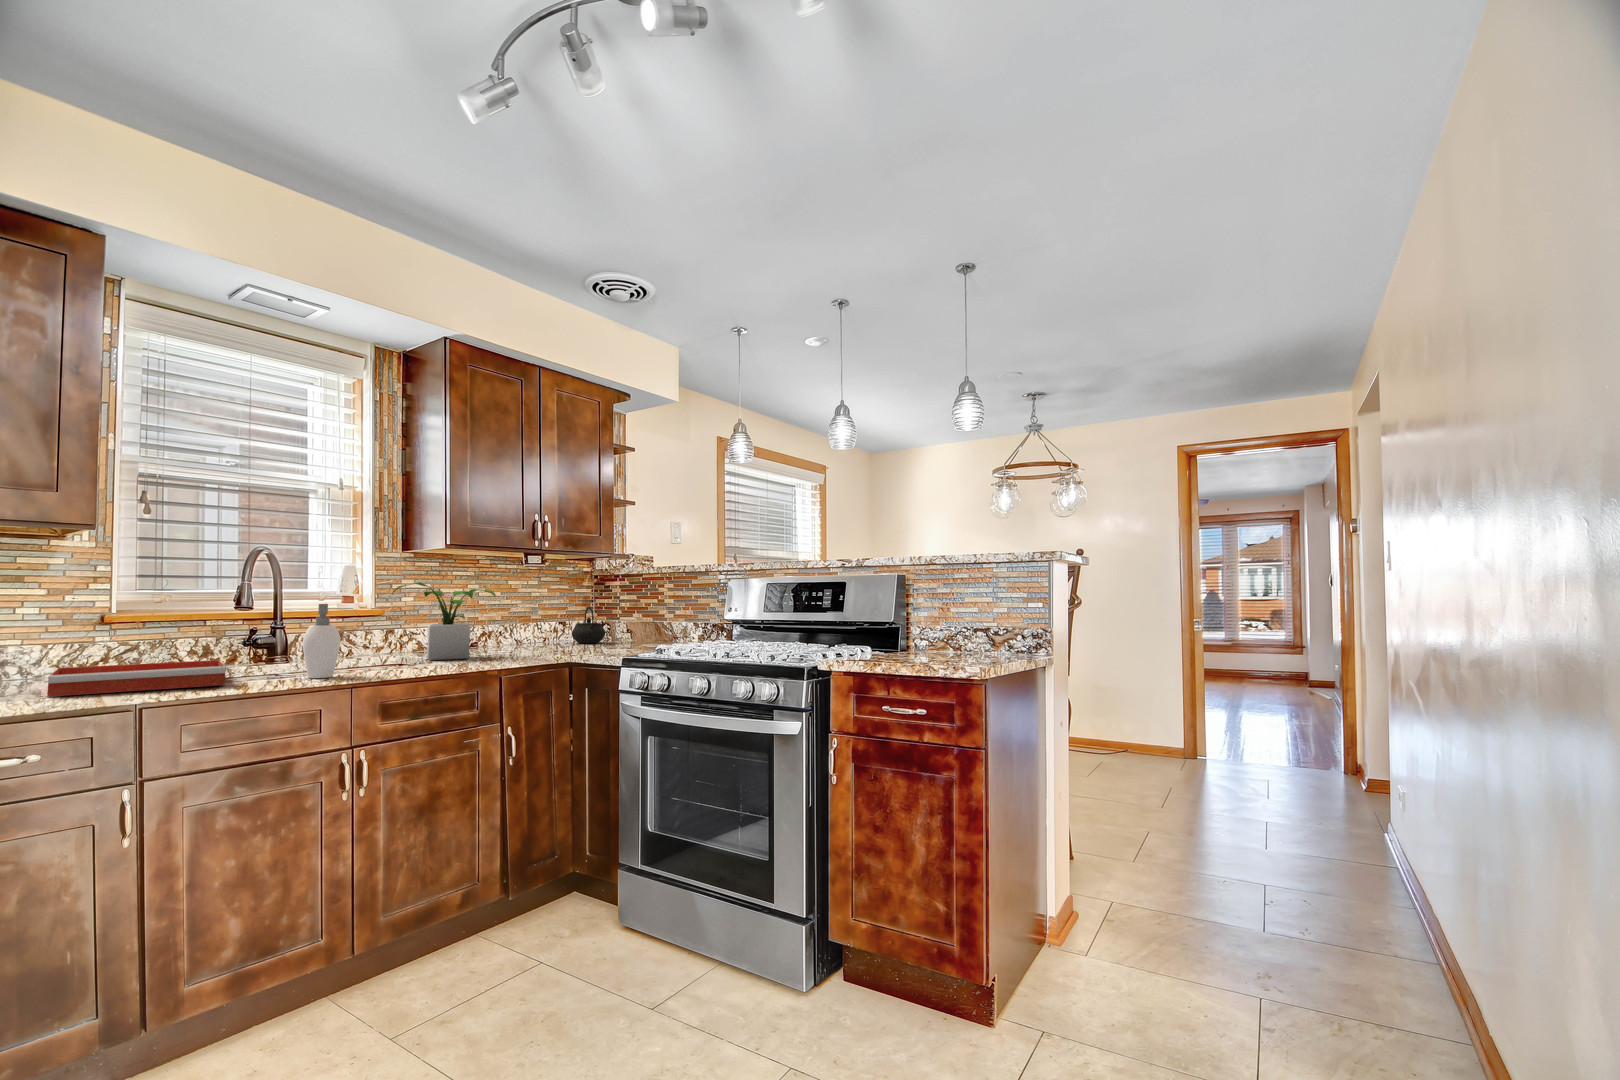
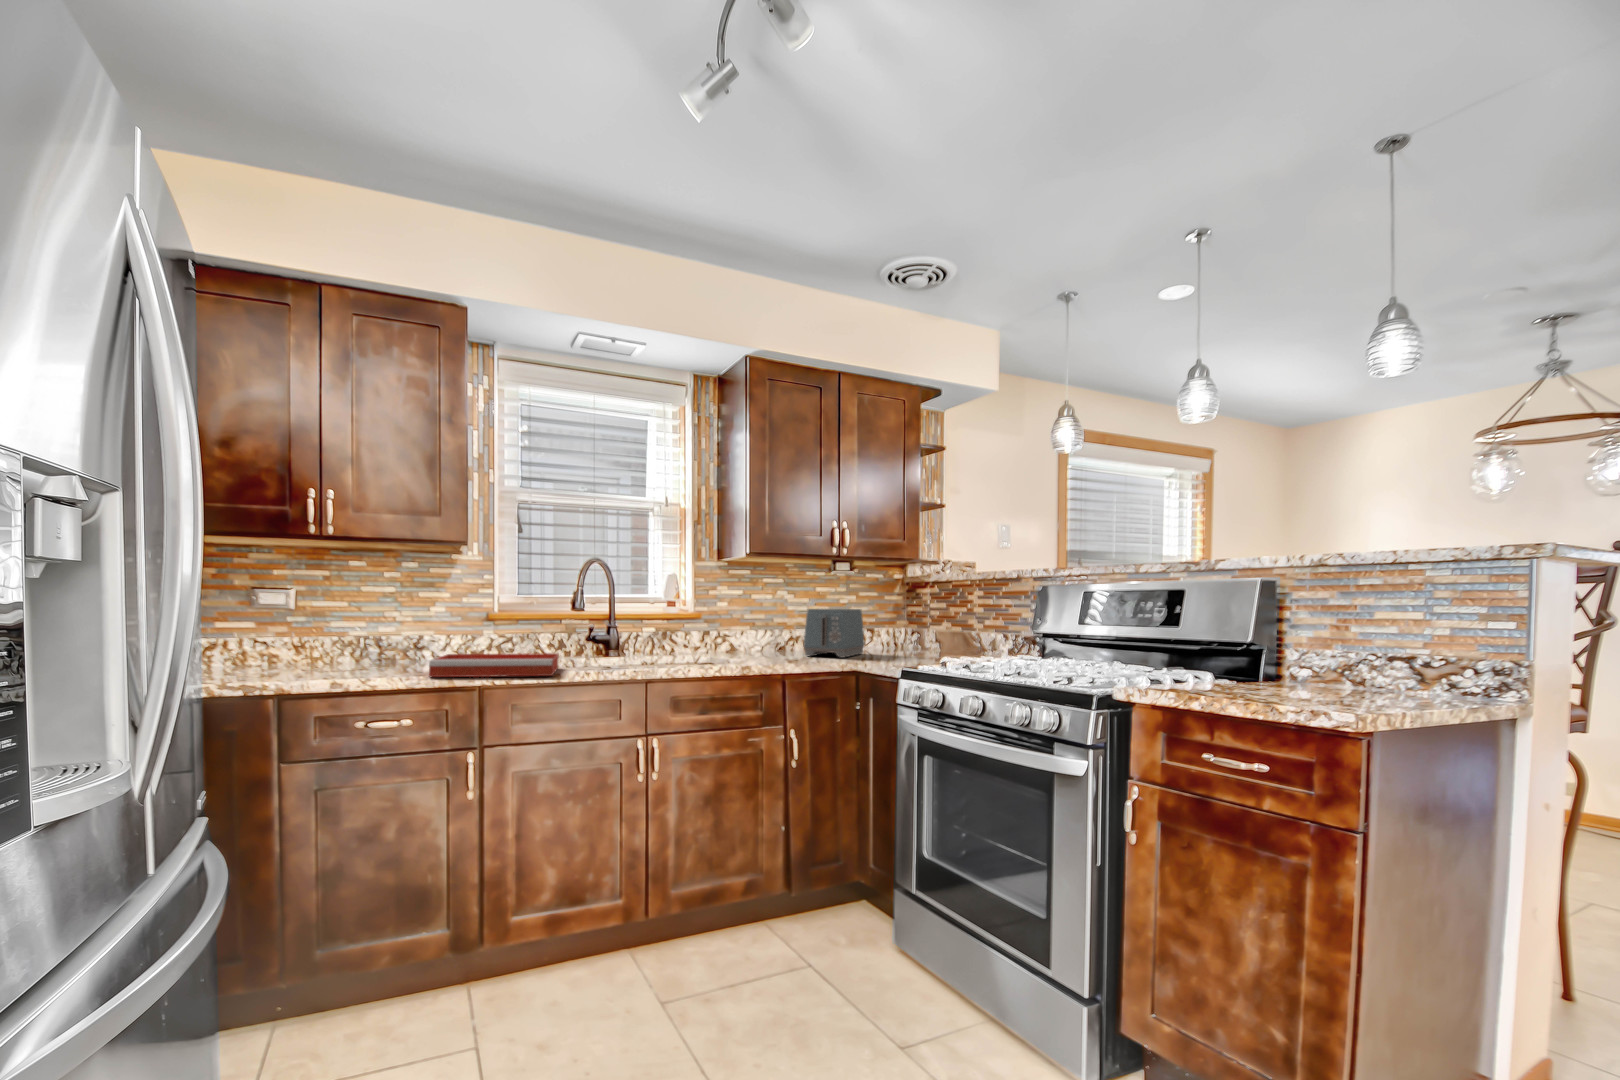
potted plant: present [392,582,496,660] -> none [702,587,795,664]
toaster: none [496,602,556,650] -> present [804,609,865,658]
soap dispenser: present [303,604,353,678] -> none [616,605,657,675]
kettle: present [572,606,605,644] -> none [881,615,916,654]

